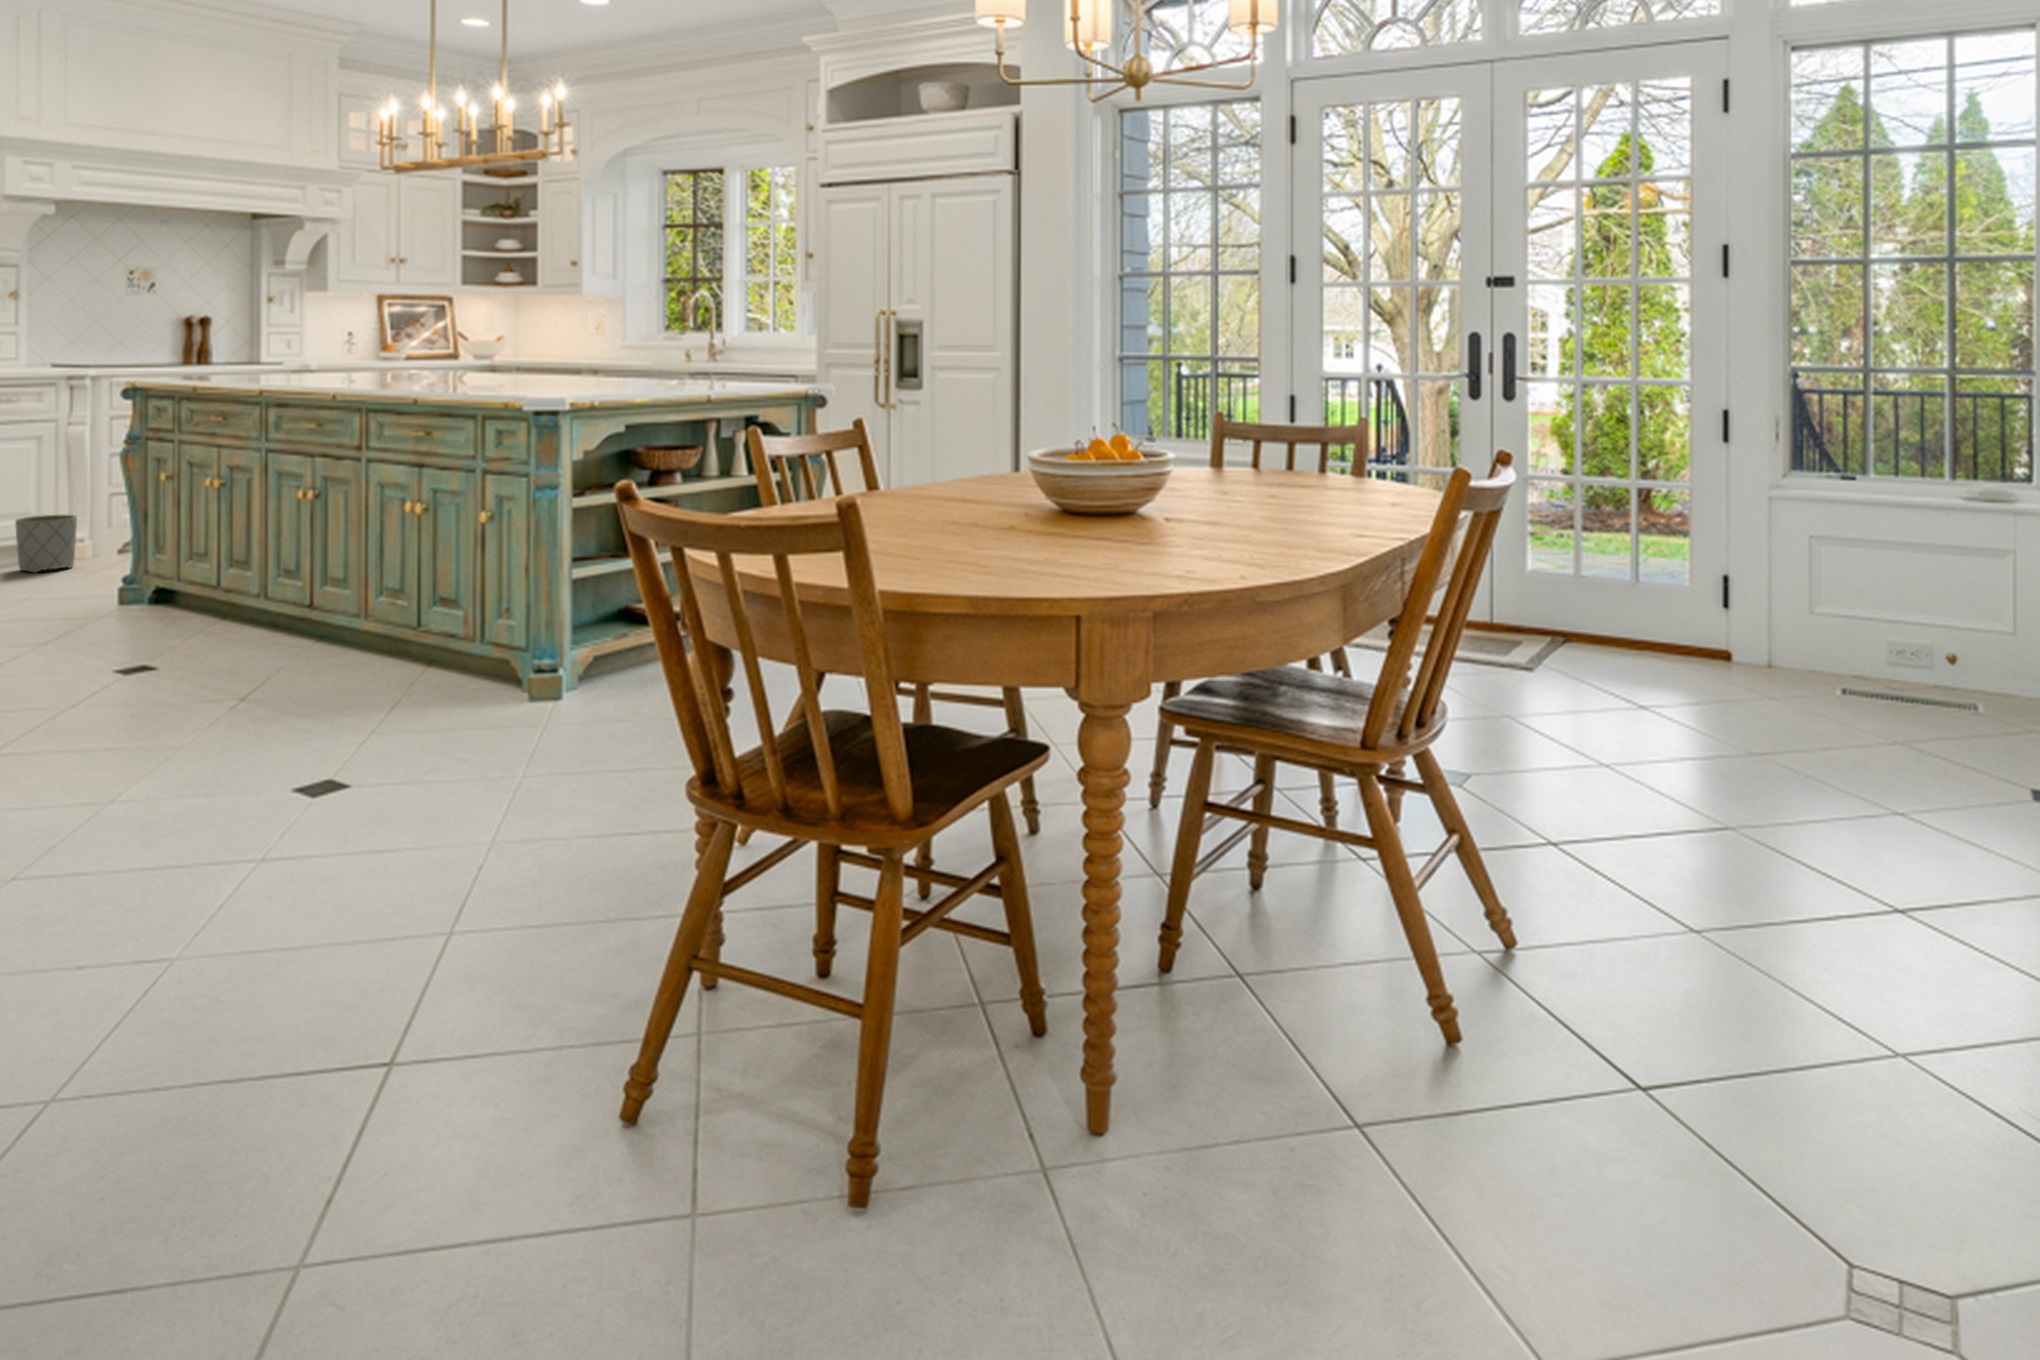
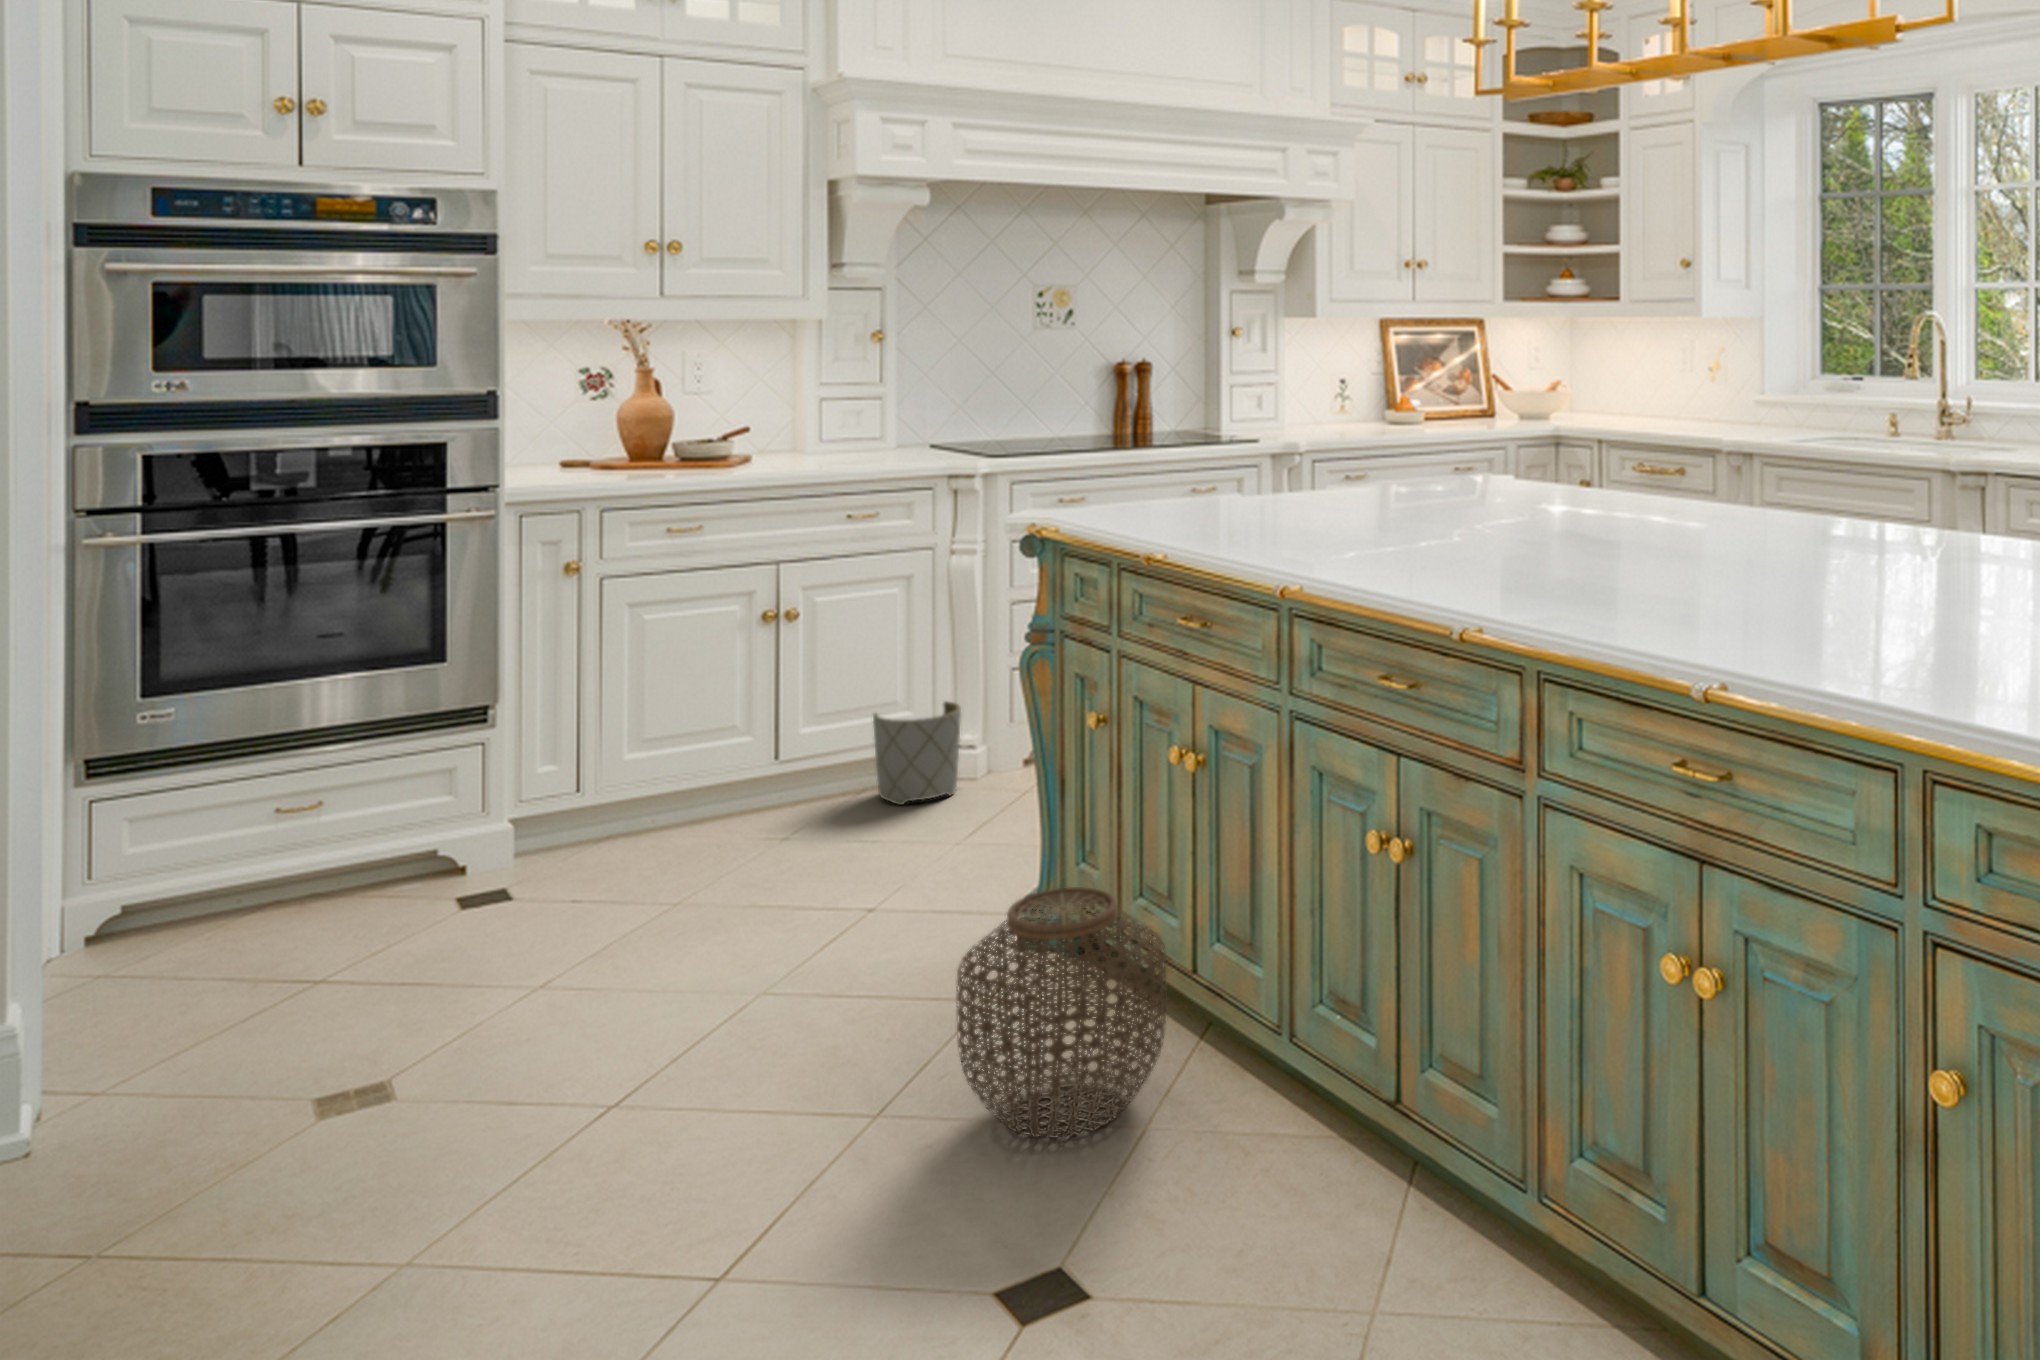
woven basket: none [88,539,202,646] -> present [956,887,1166,1138]

